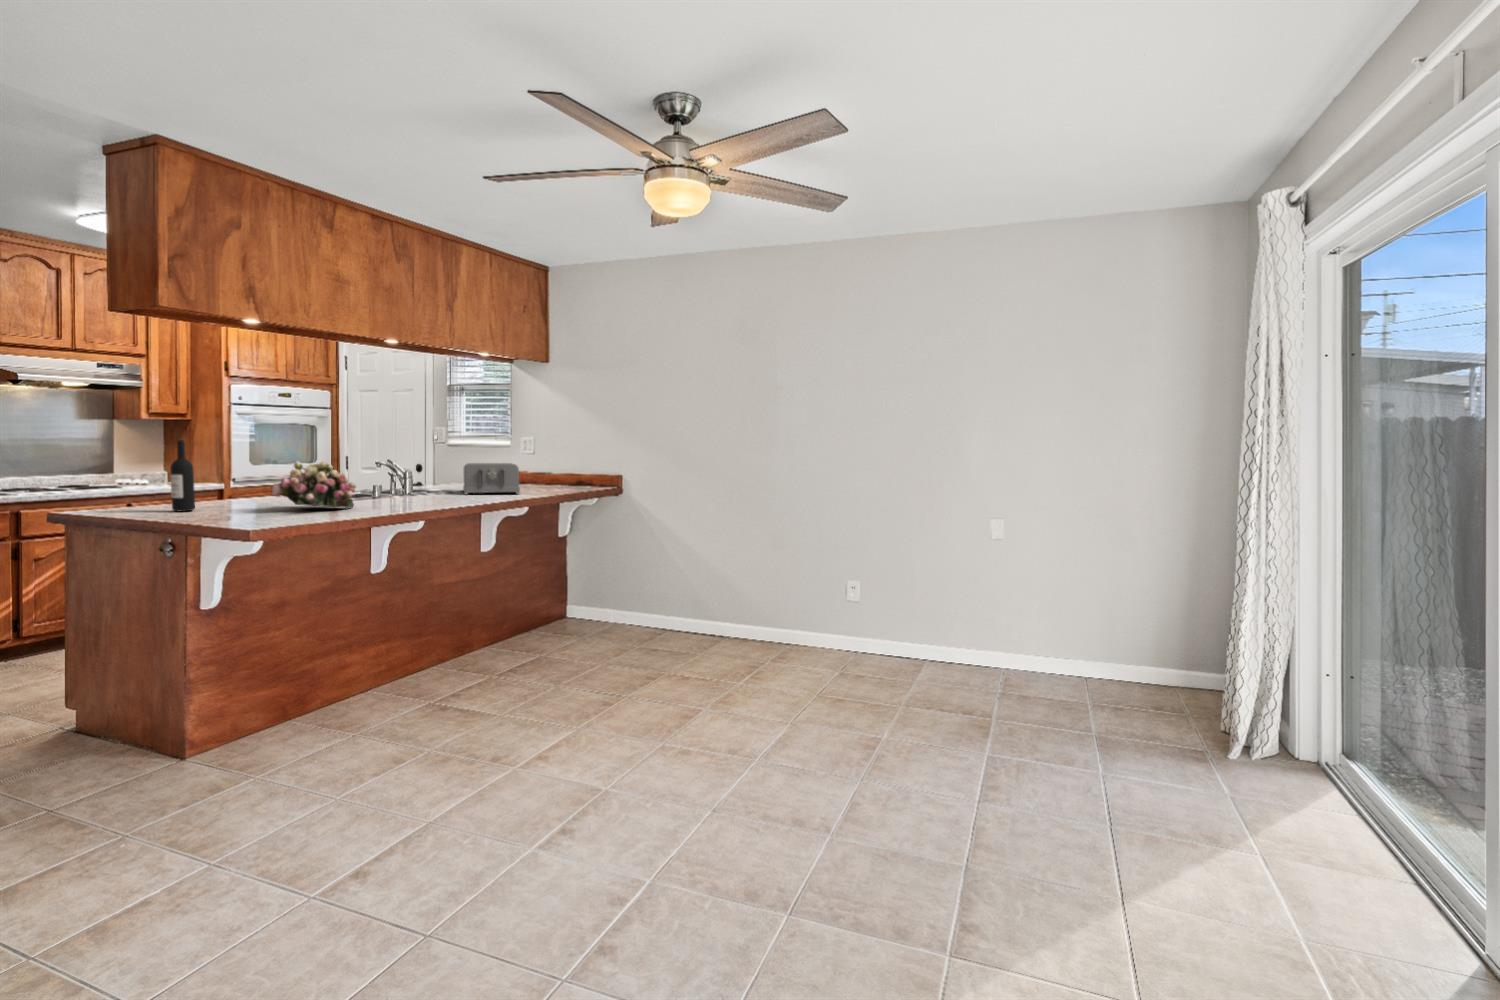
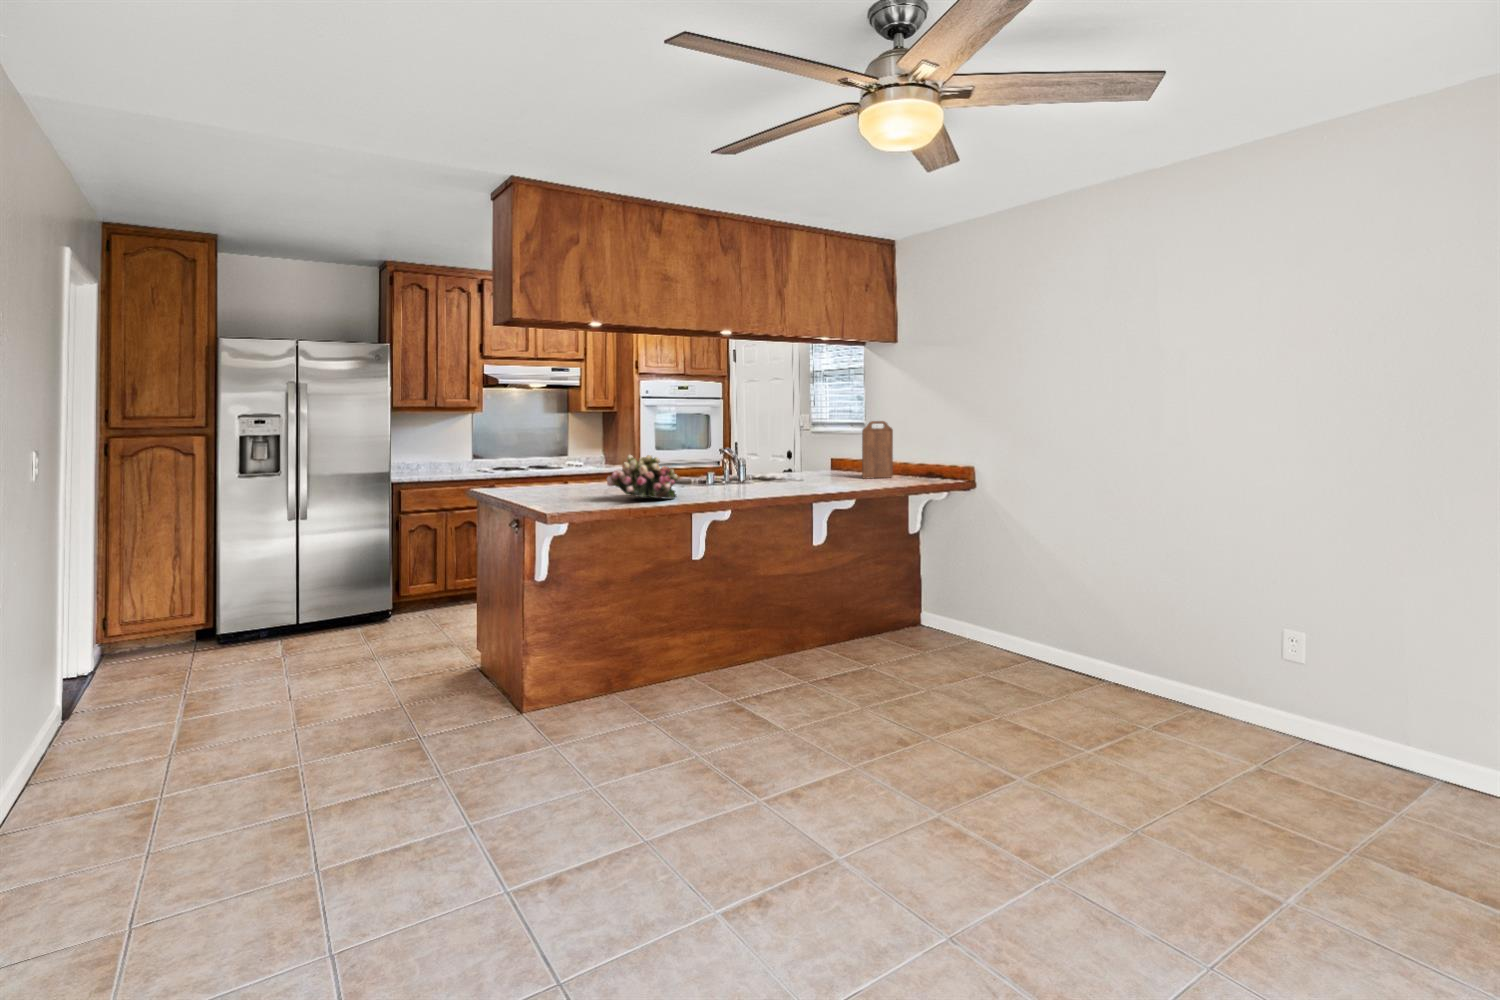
cutting board: none [518,434,546,489] -> present [862,421,893,479]
wine bottle: present [170,440,195,511] -> none [539,437,557,498]
toaster: present [463,463,520,495] -> none [799,452,857,485]

